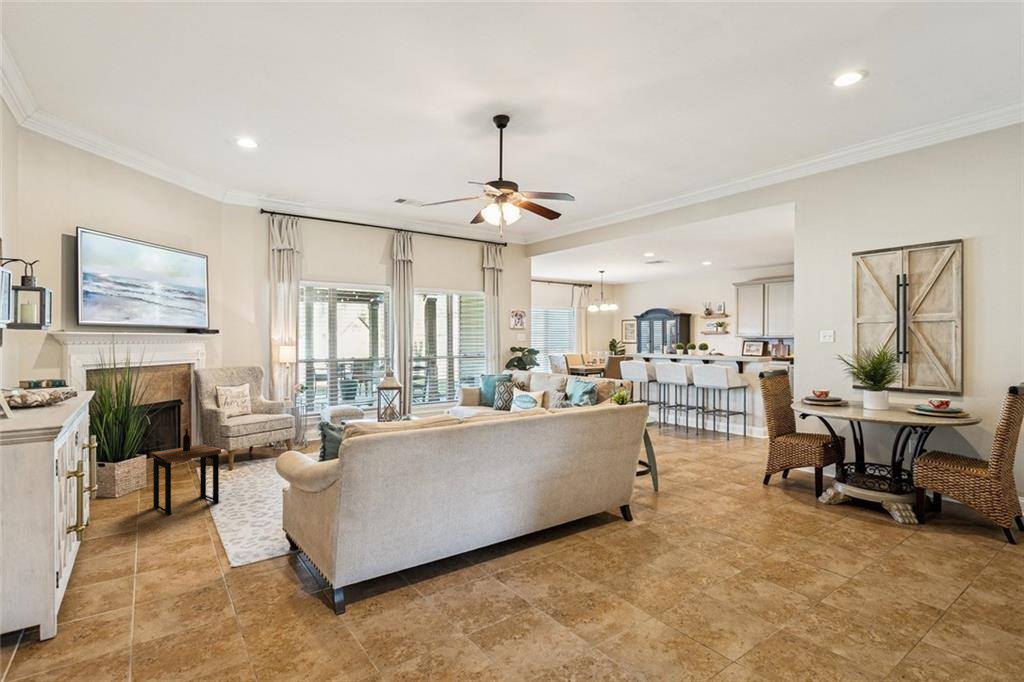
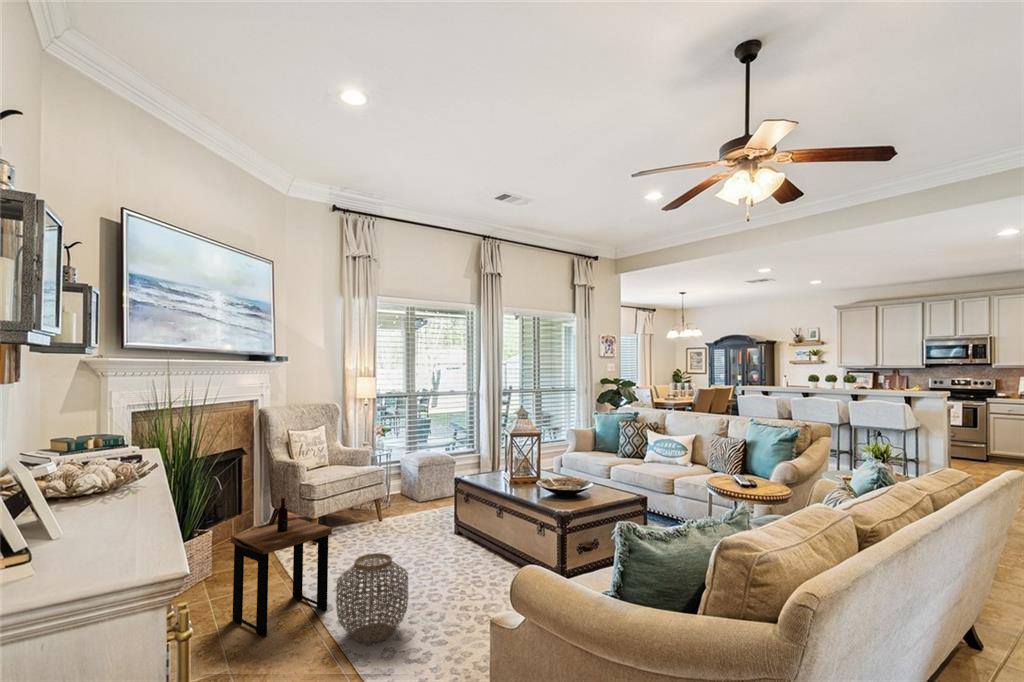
woven basket: none [213,465,265,518] -> present [336,553,408,642]

